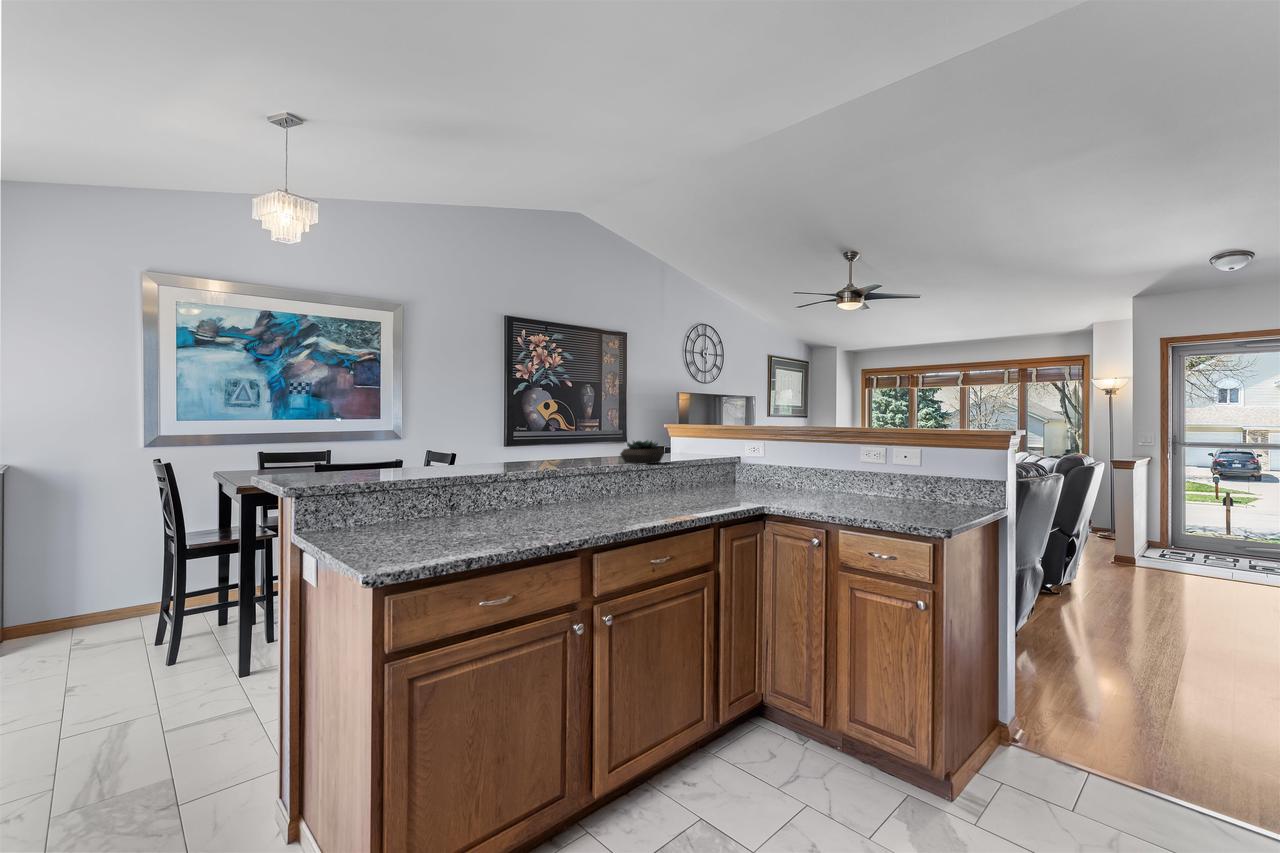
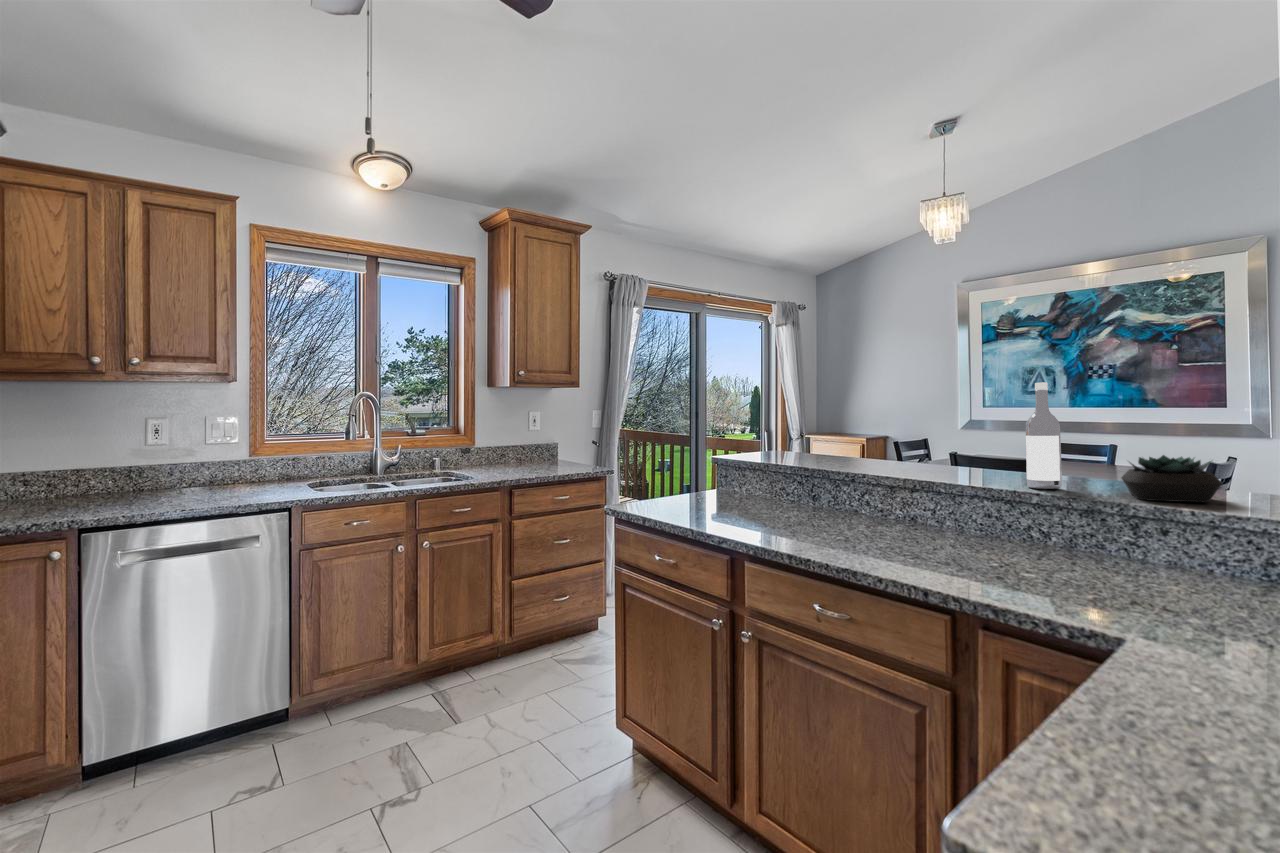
wine bottle: none [593,397,613,466] -> present [1026,382,1062,489]

